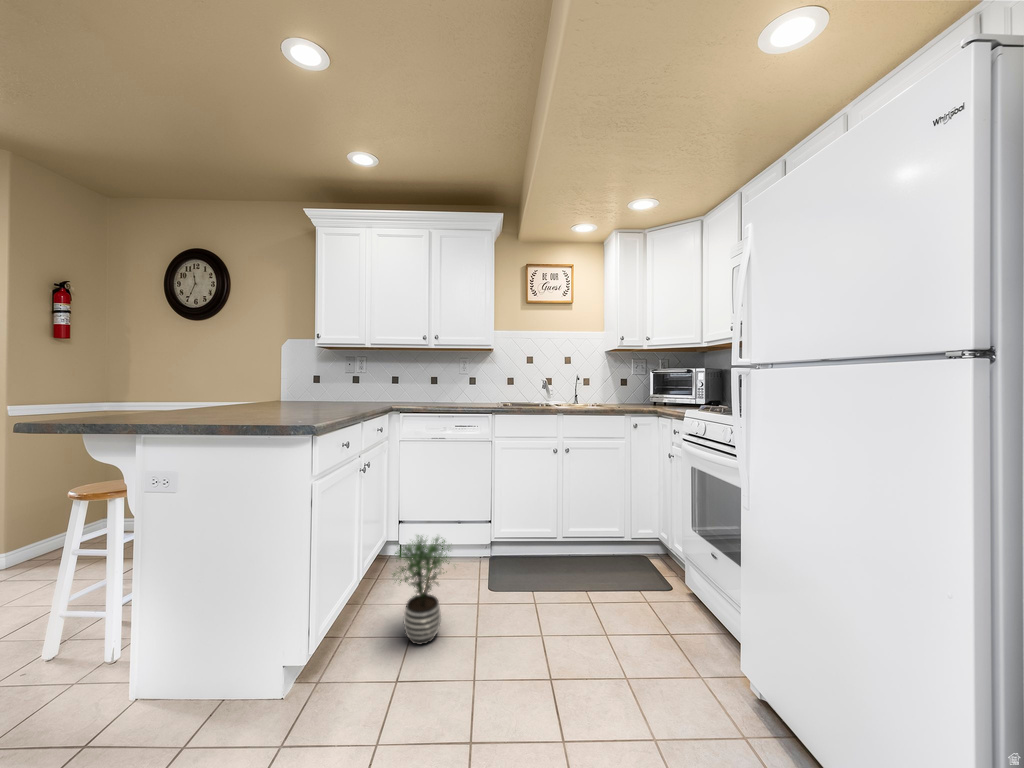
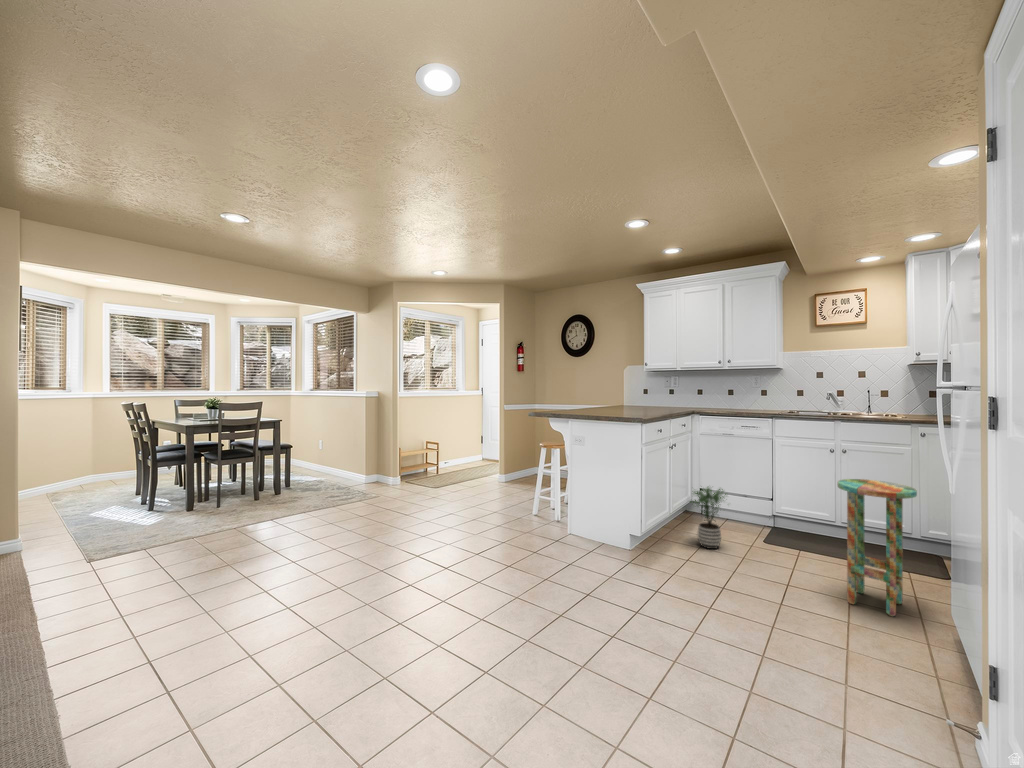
side table: none [621,507,719,719] -> present [838,479,917,616]

